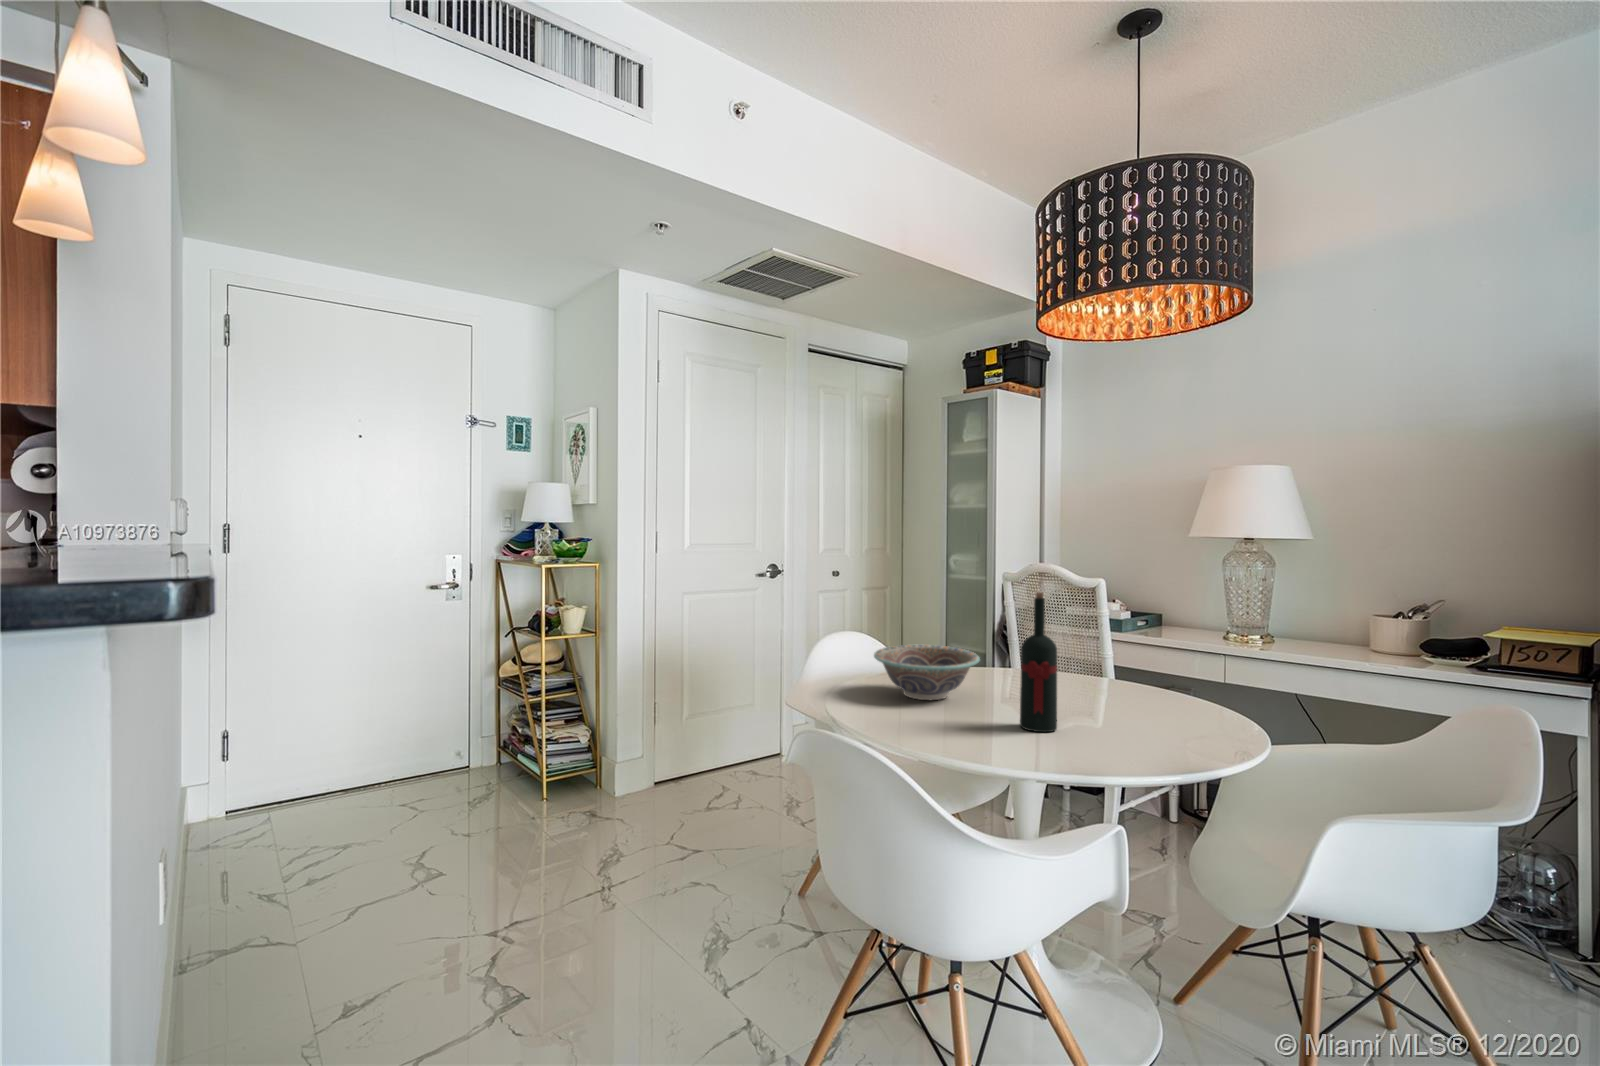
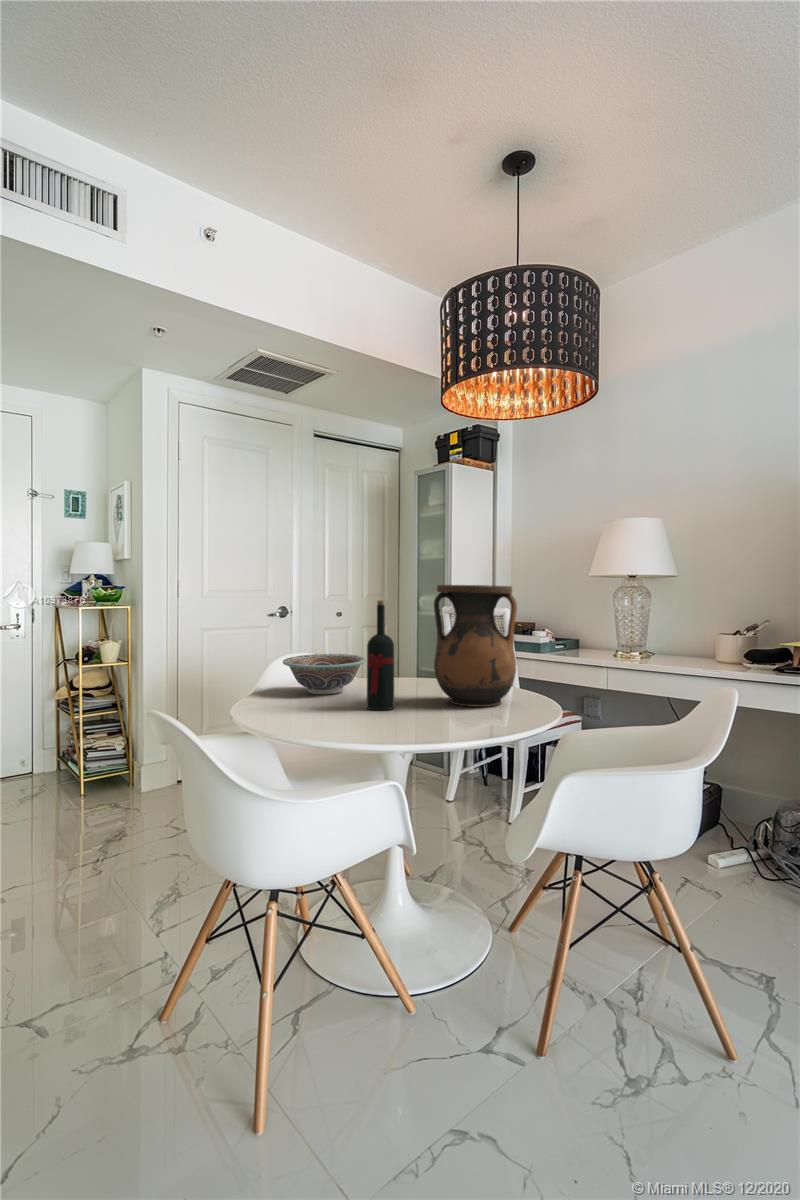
vase: none [1089,568,1202,727] -> present [434,585,517,707]

